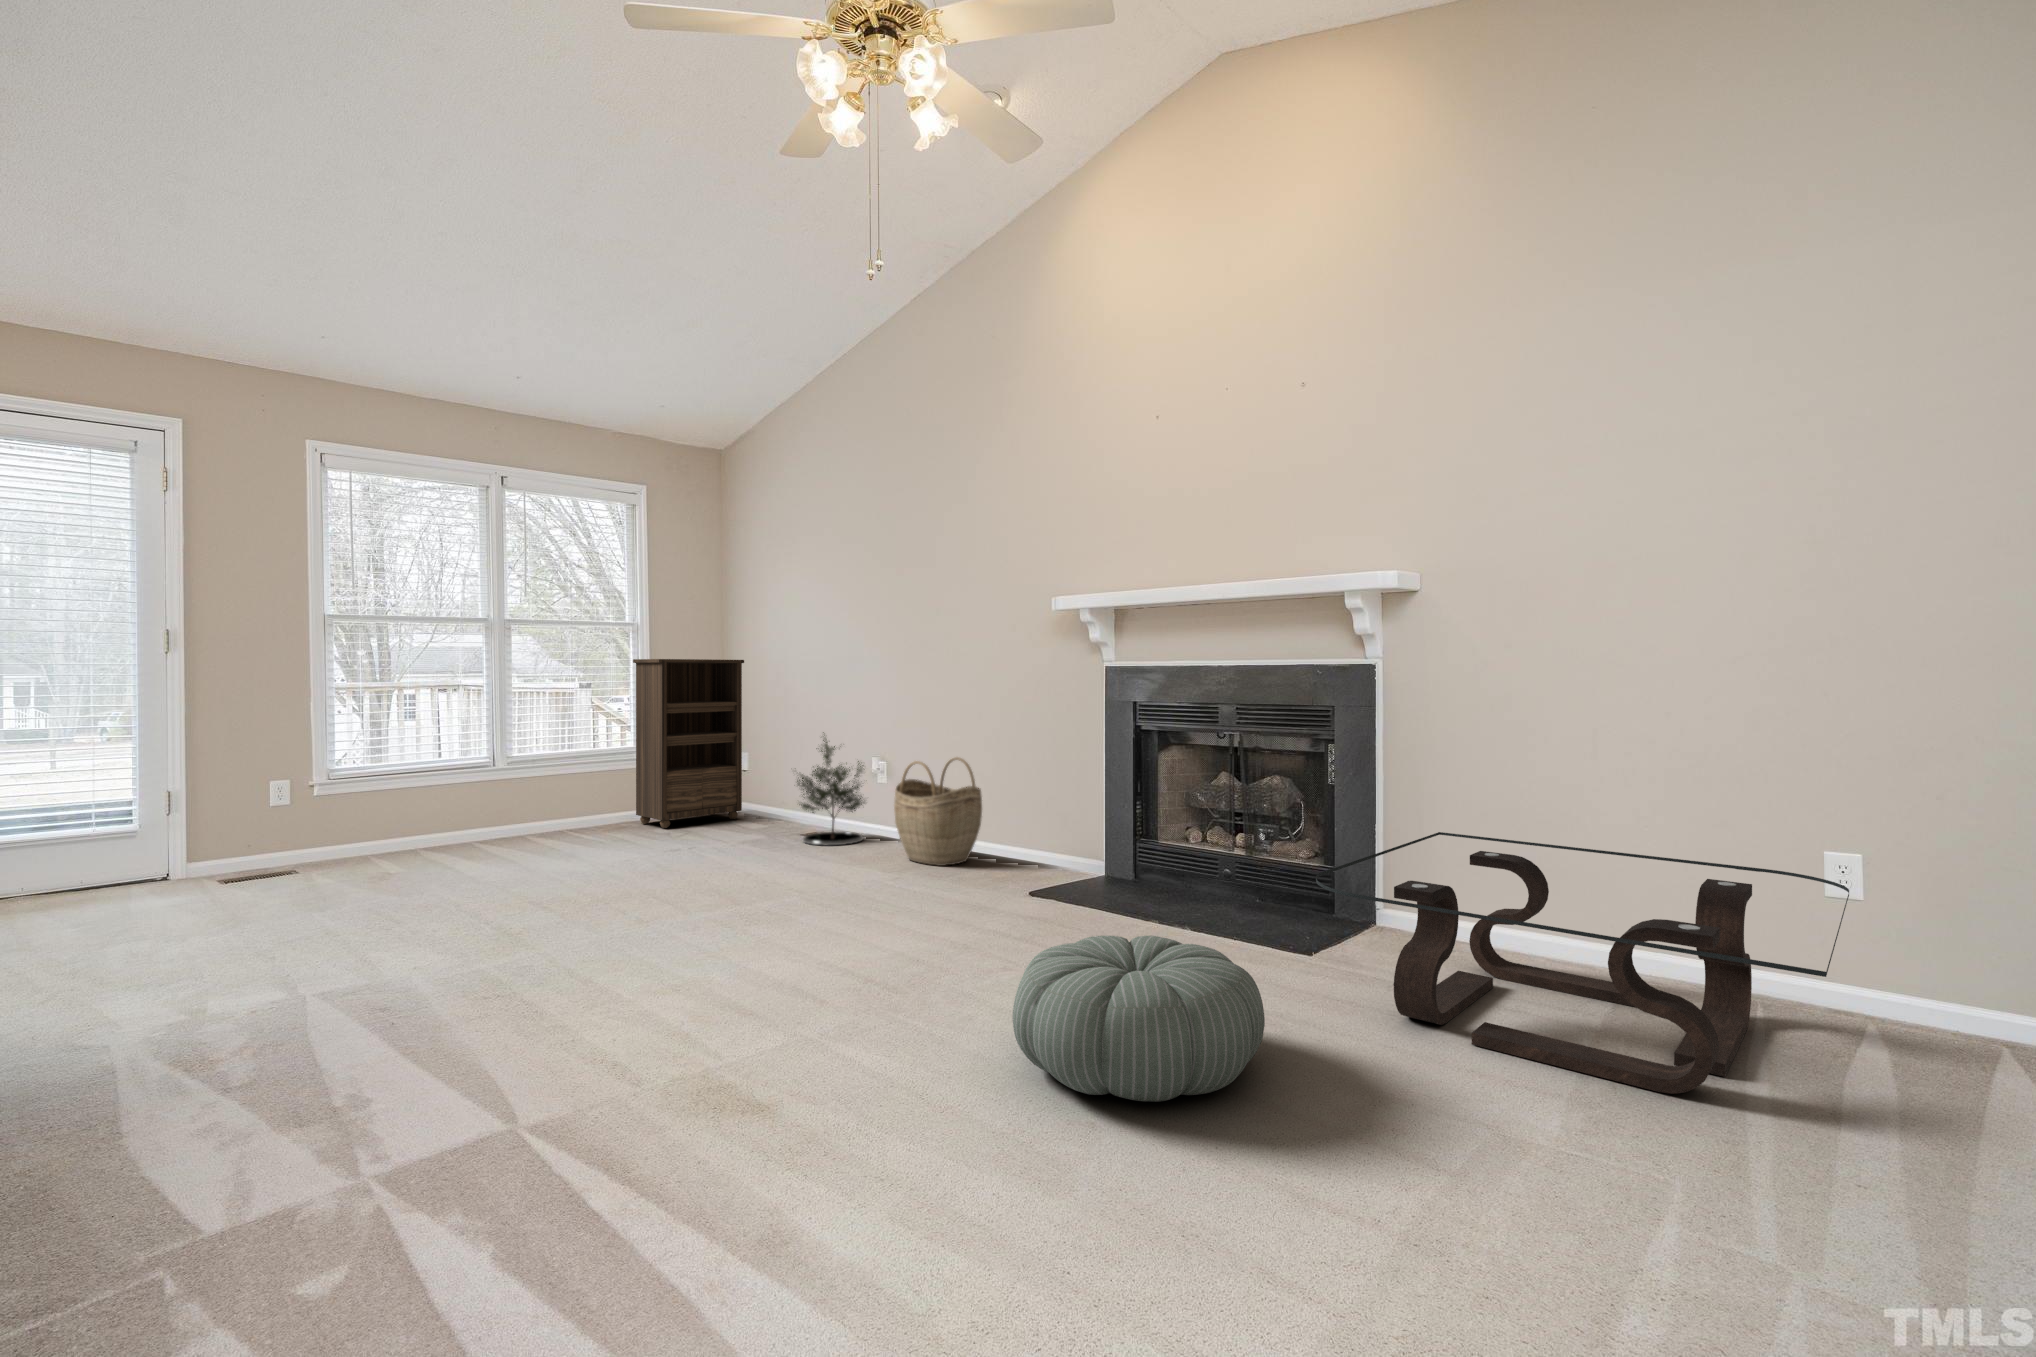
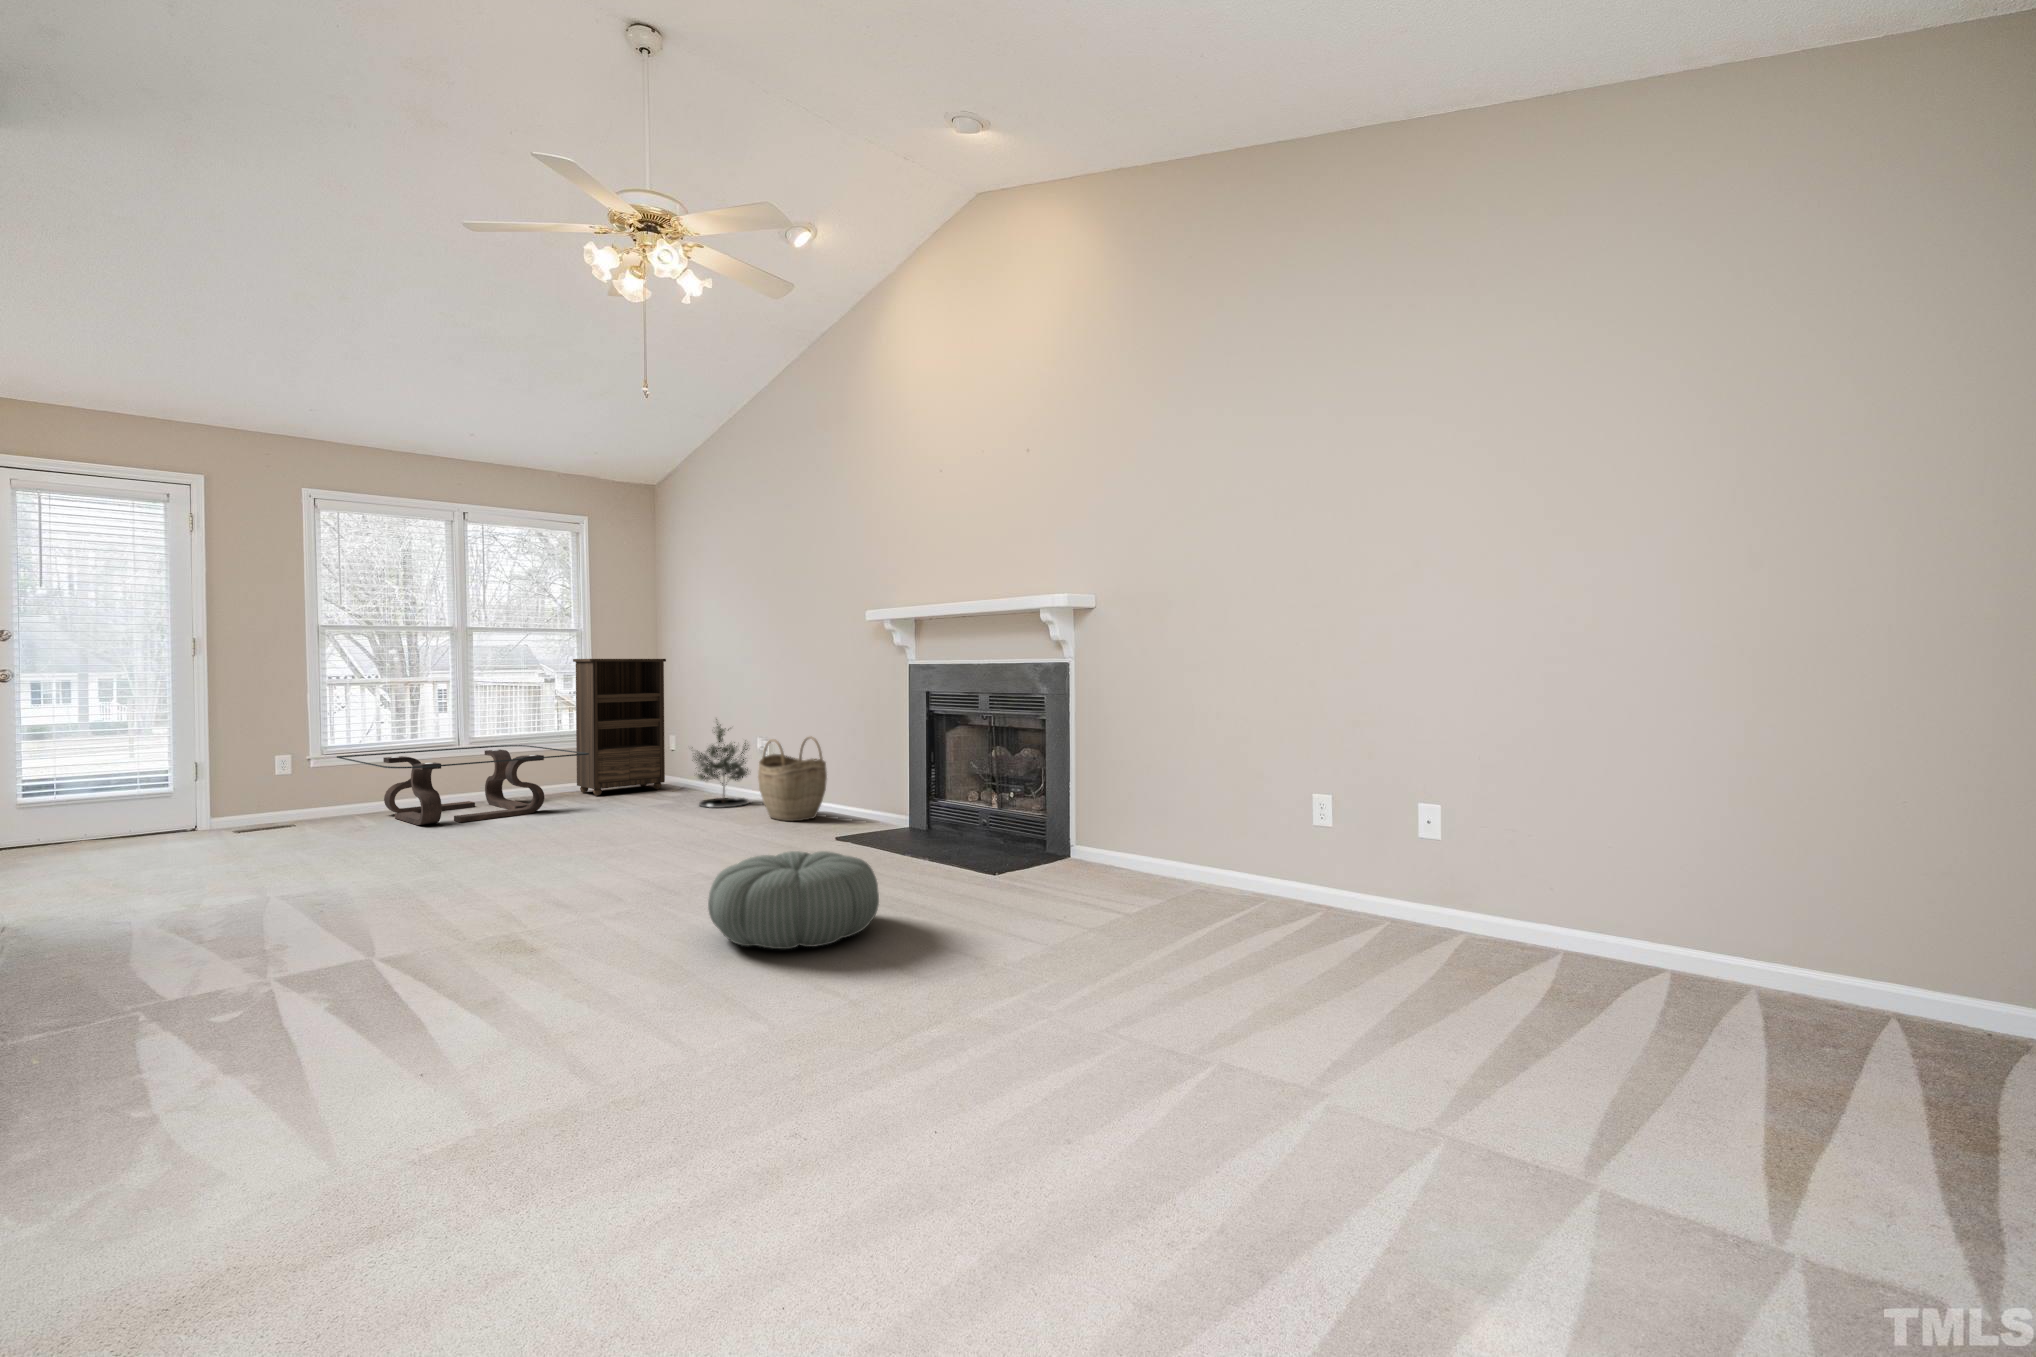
coffee table: present [1316,832,1849,1094] -> present [337,745,589,825]

